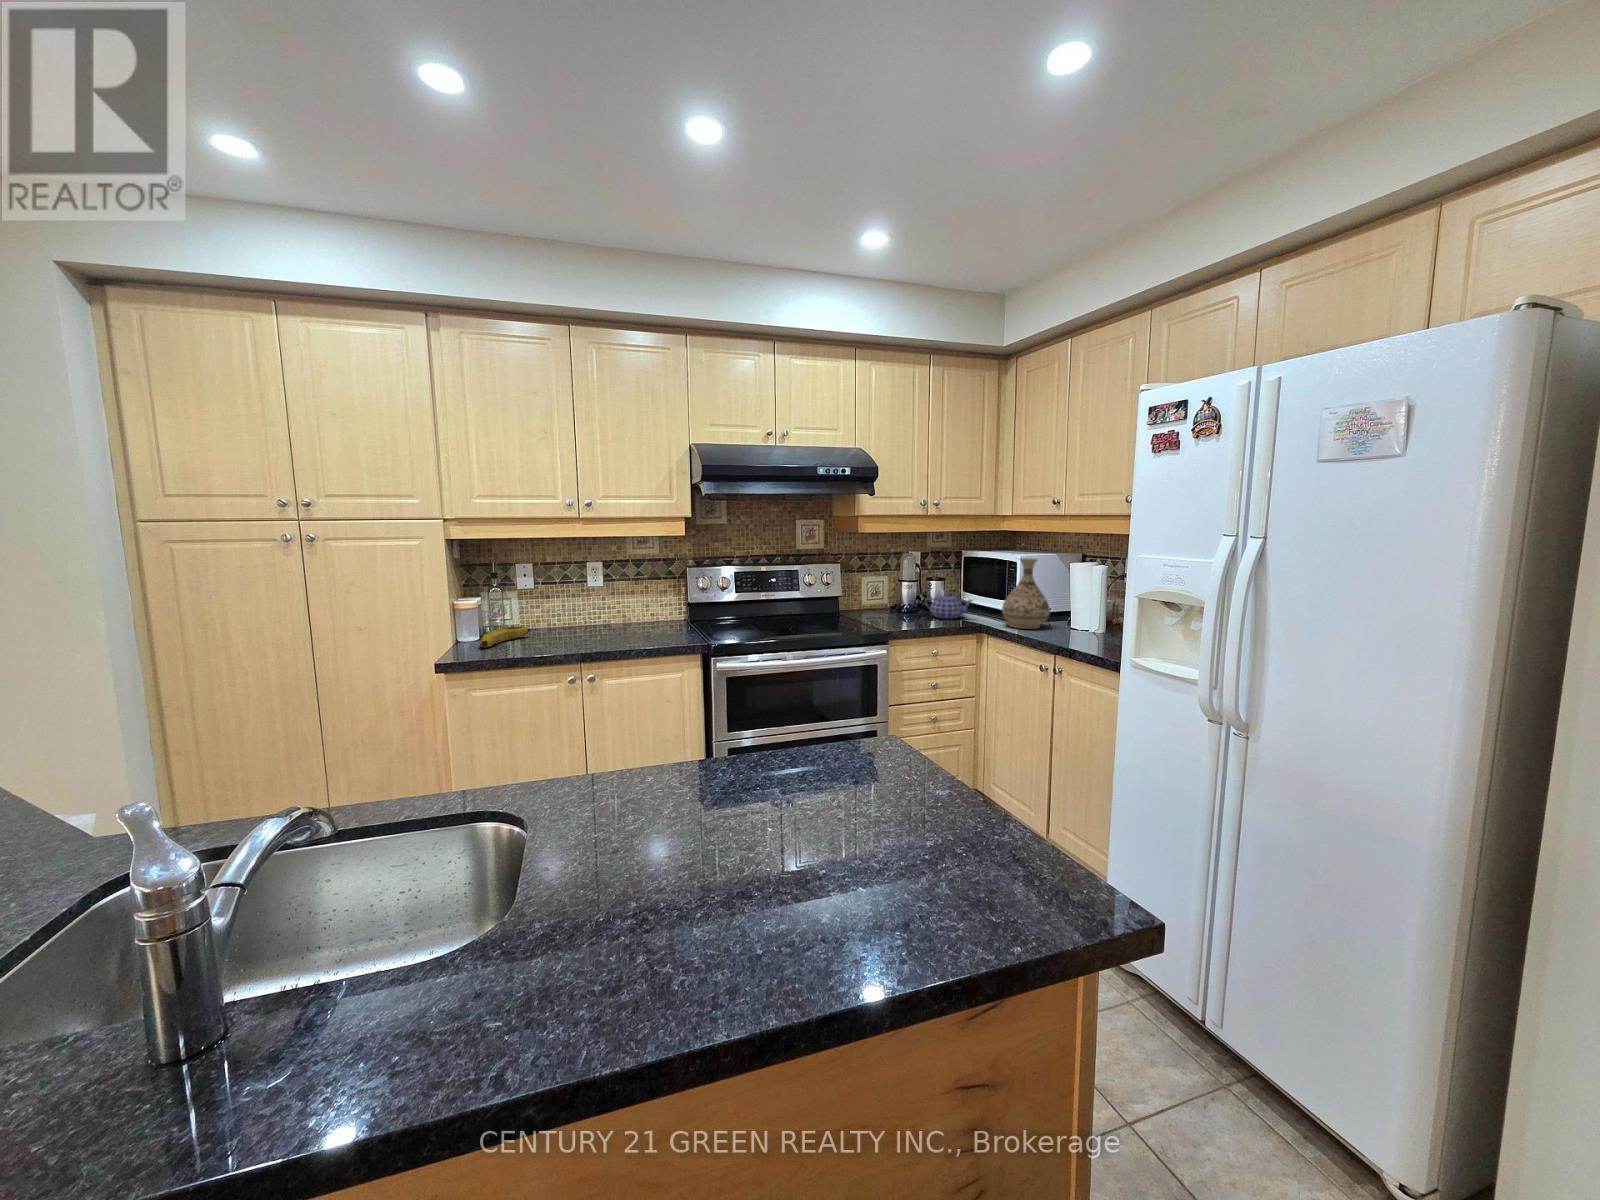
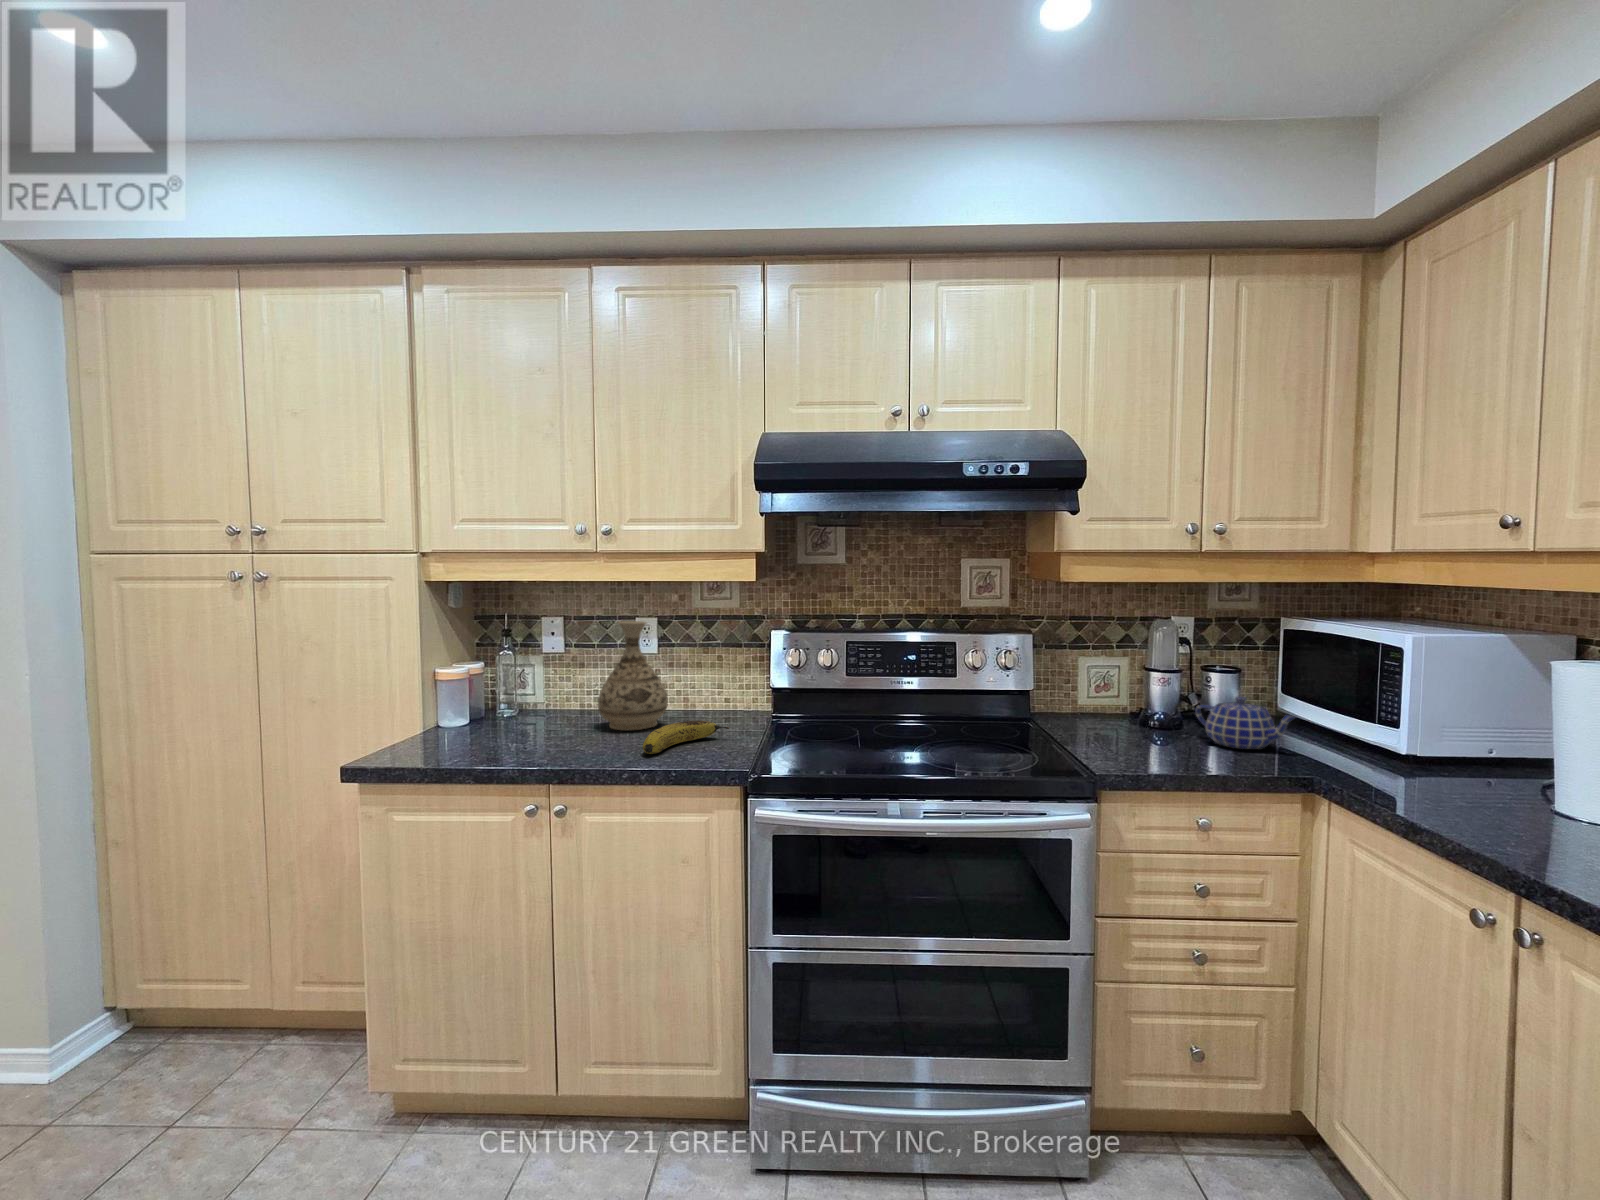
vase: present [1002,558,1050,629] -> present [598,621,668,730]
fruit: present [480,626,537,647] -> present [643,721,729,754]

